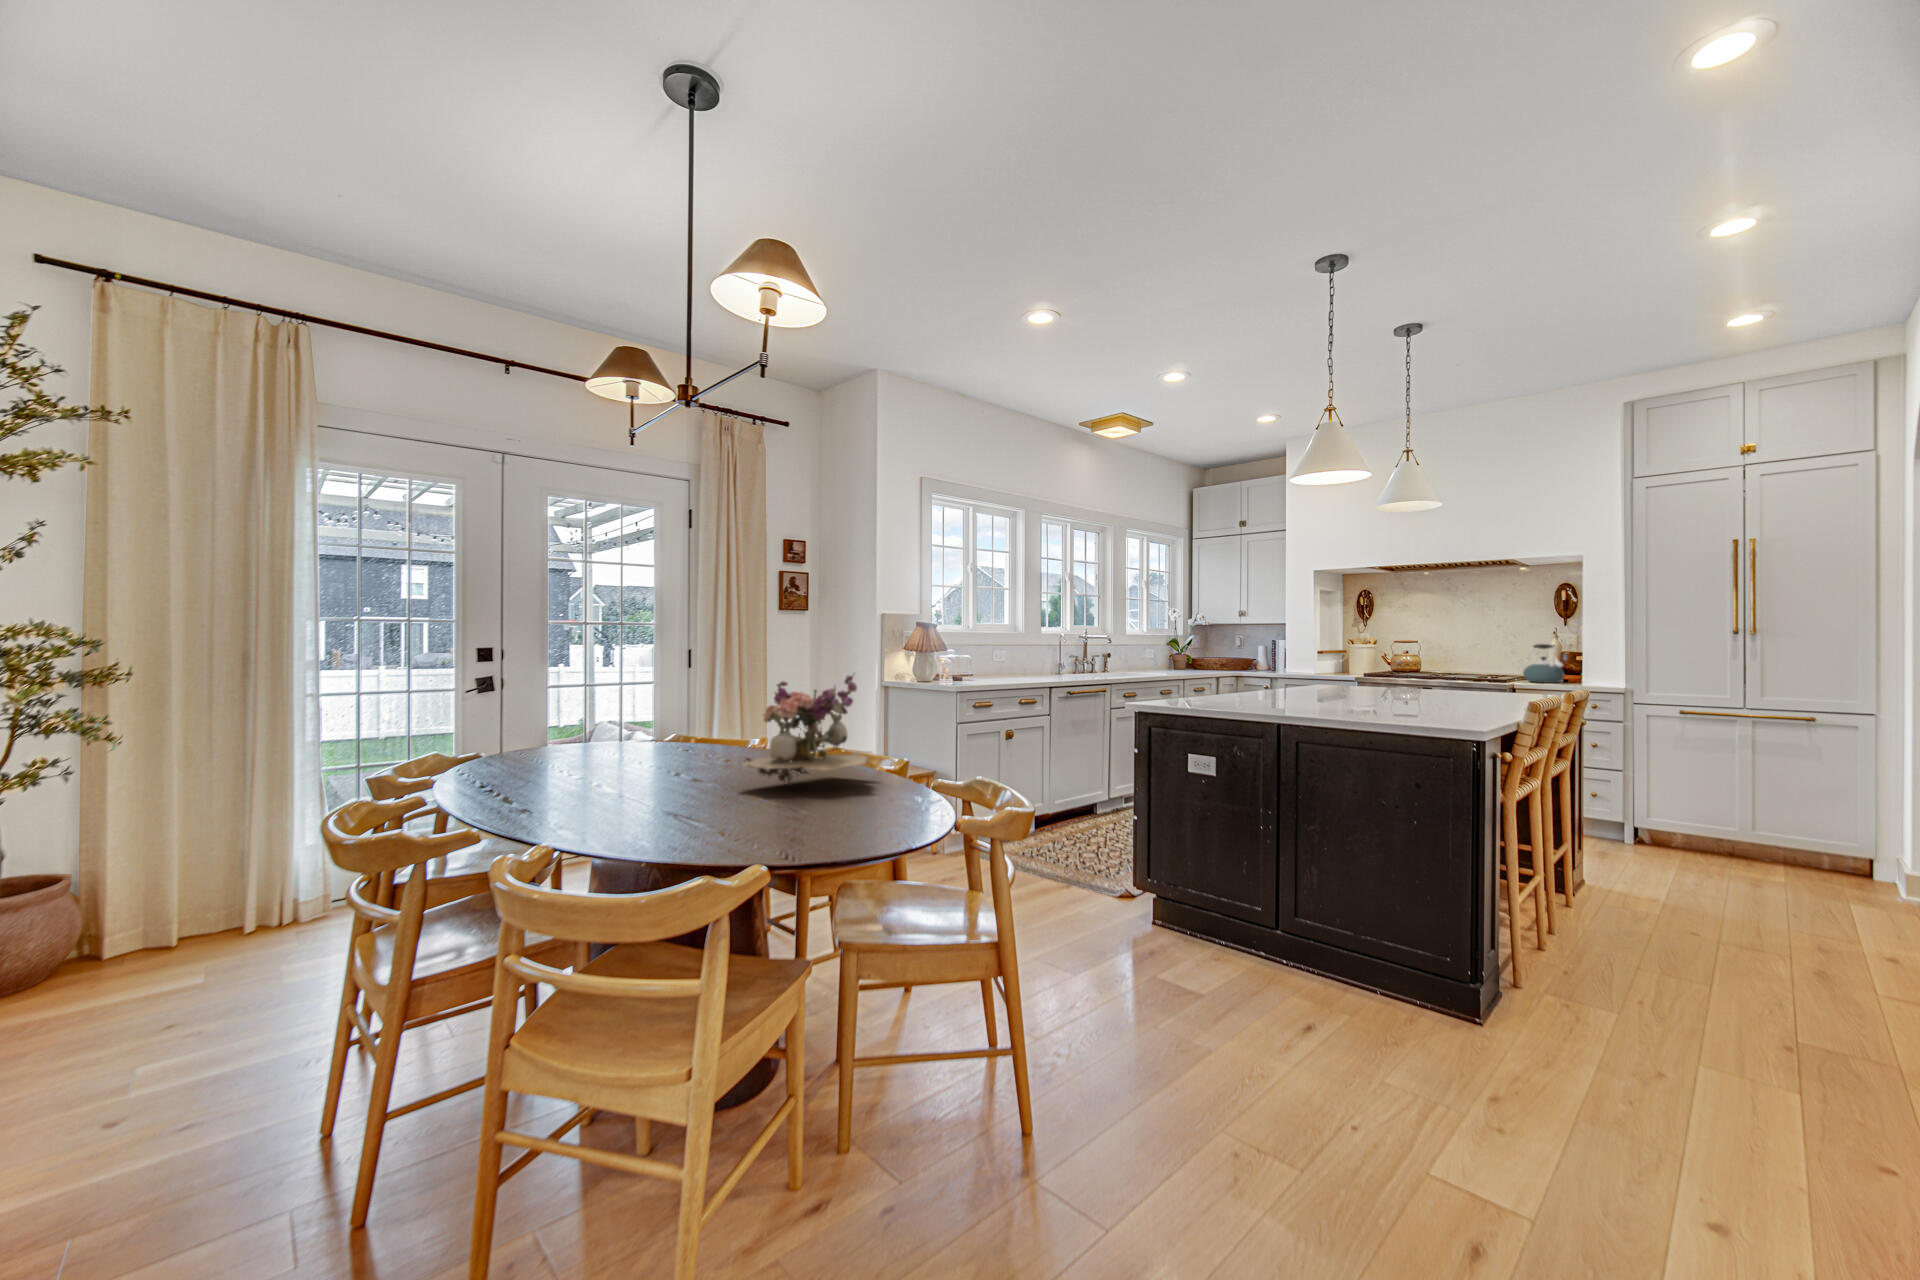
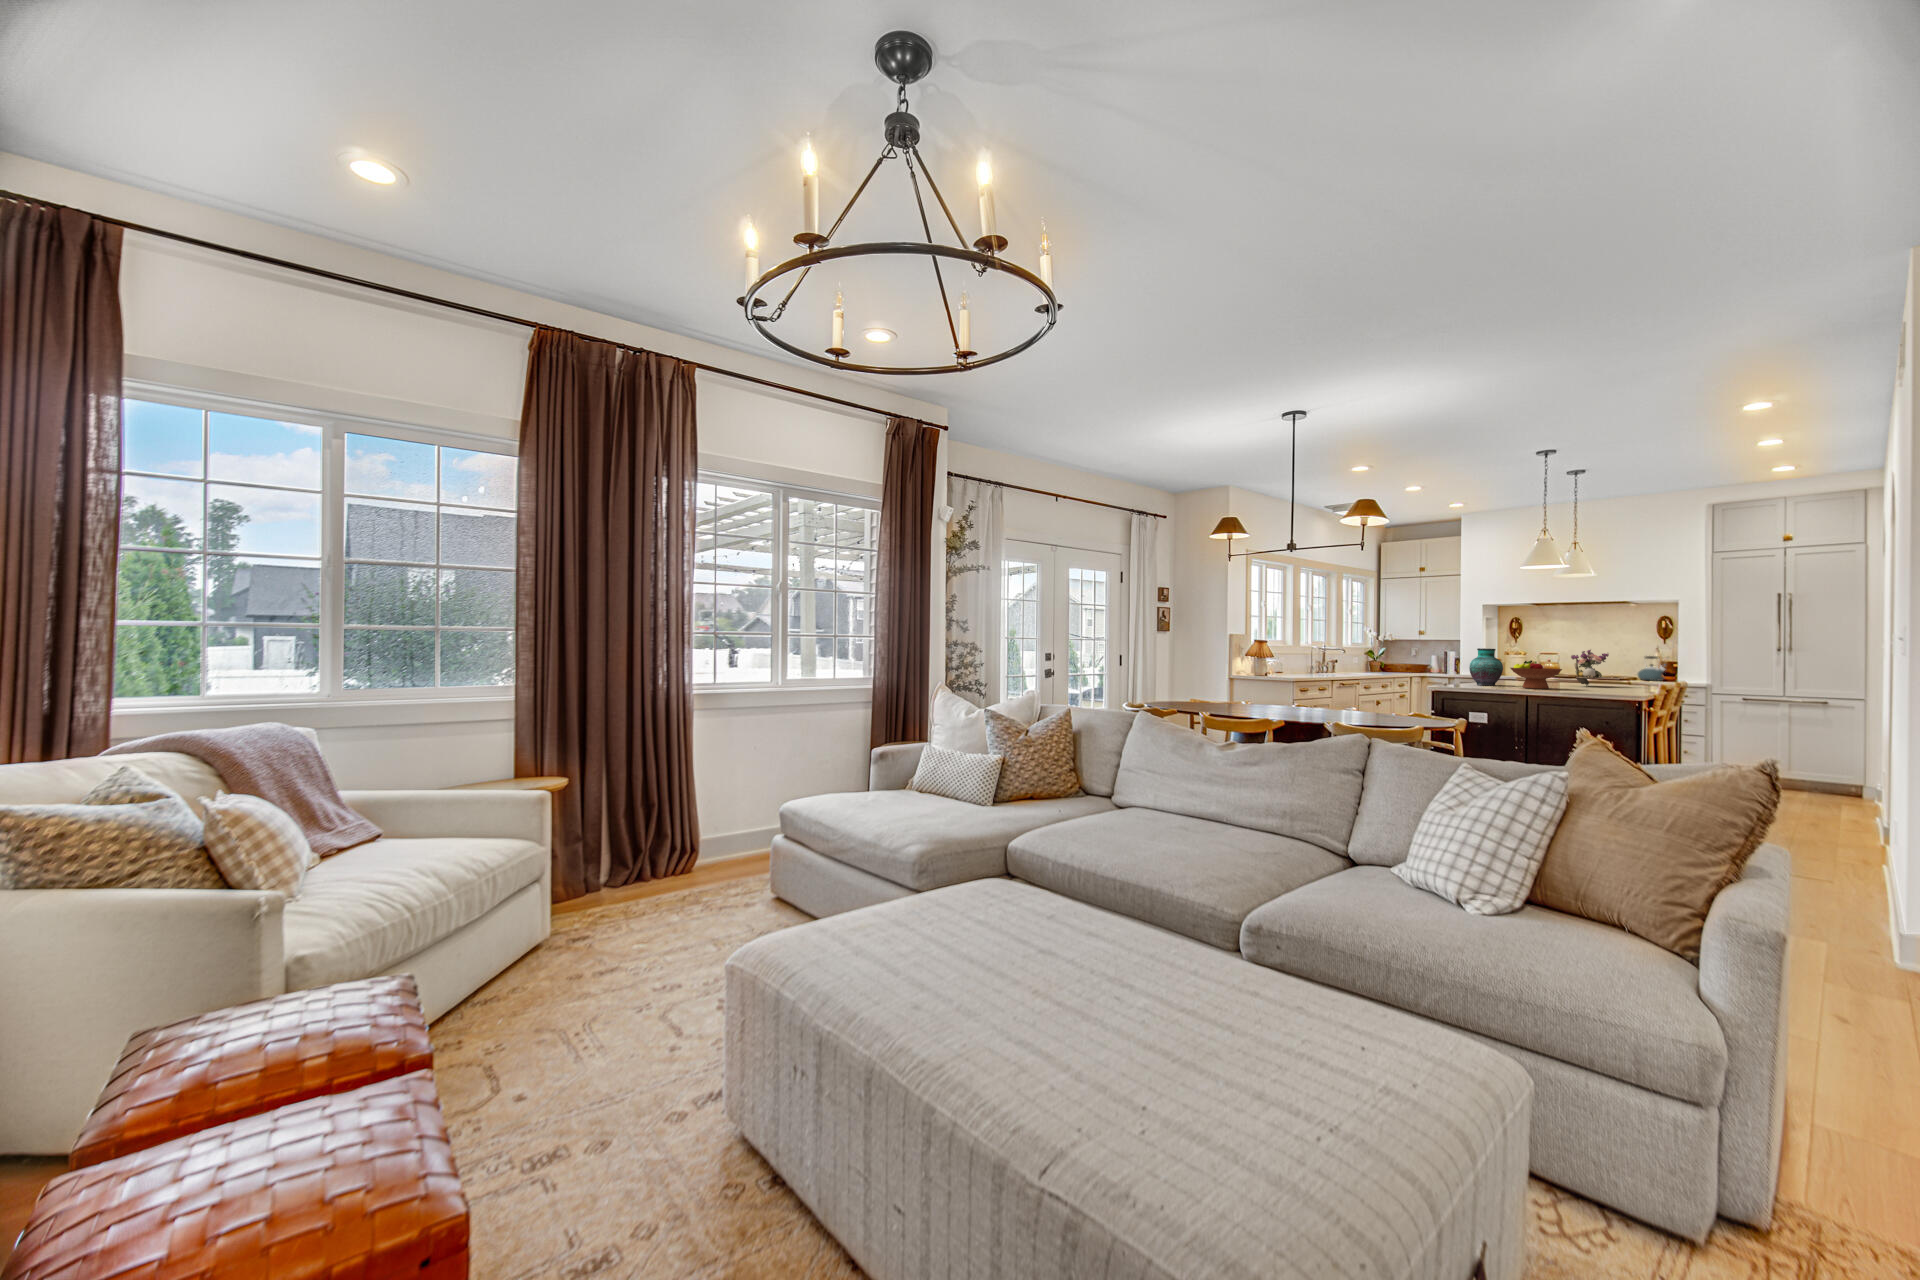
vase: none [1208,632,1263,702] -> present [1469,648,1503,686]
fruit bowl: none [1258,654,1349,711] -> present [1510,661,1562,689]
flower arrangement: present [740,672,873,784] -> present [1571,649,1621,686]

